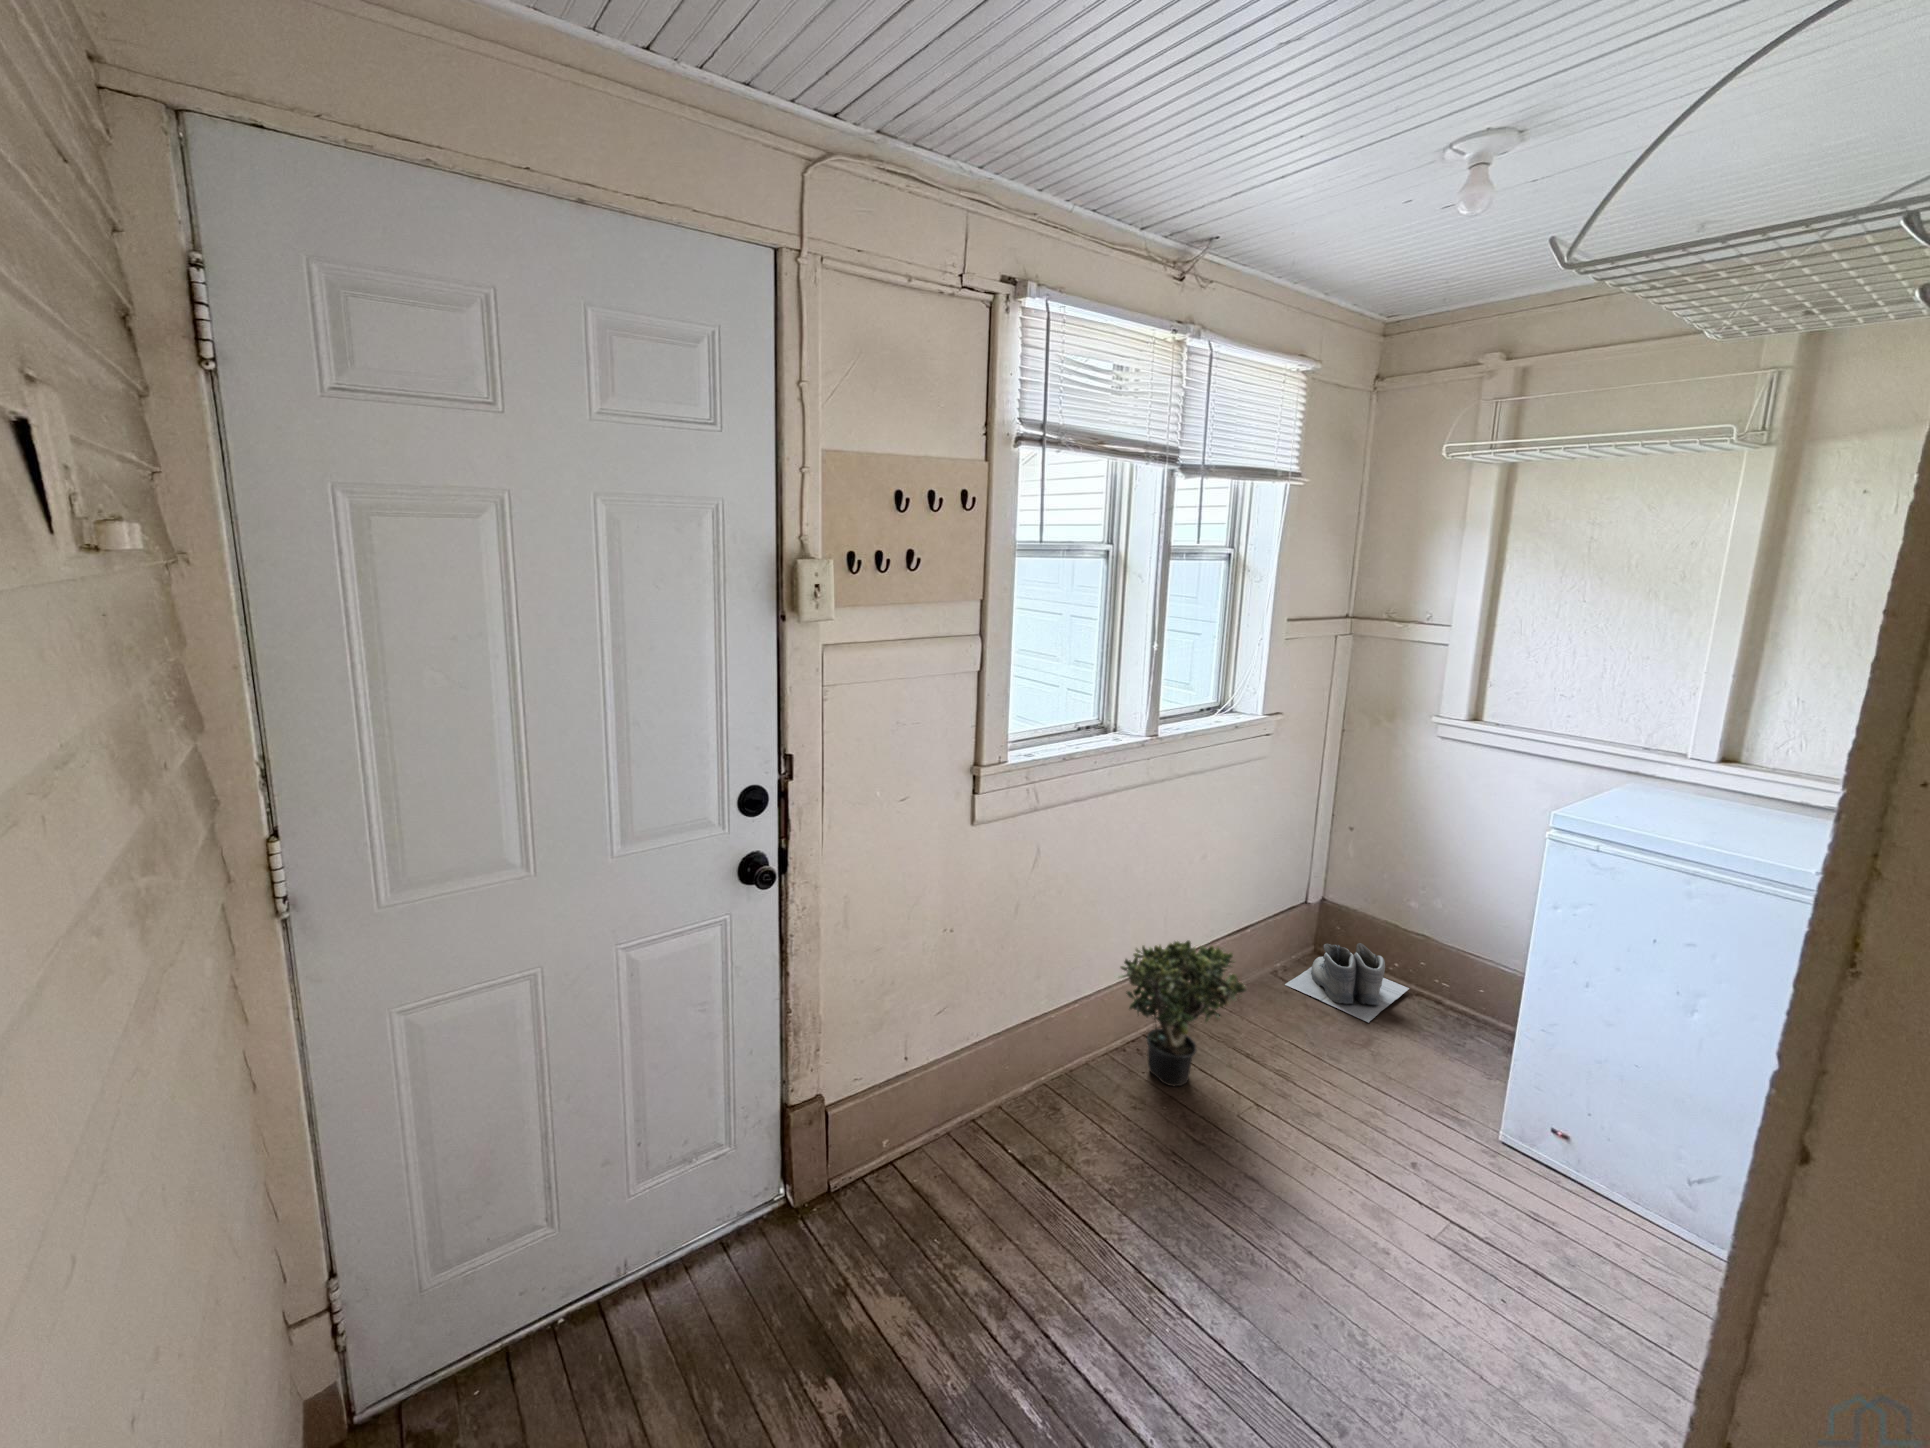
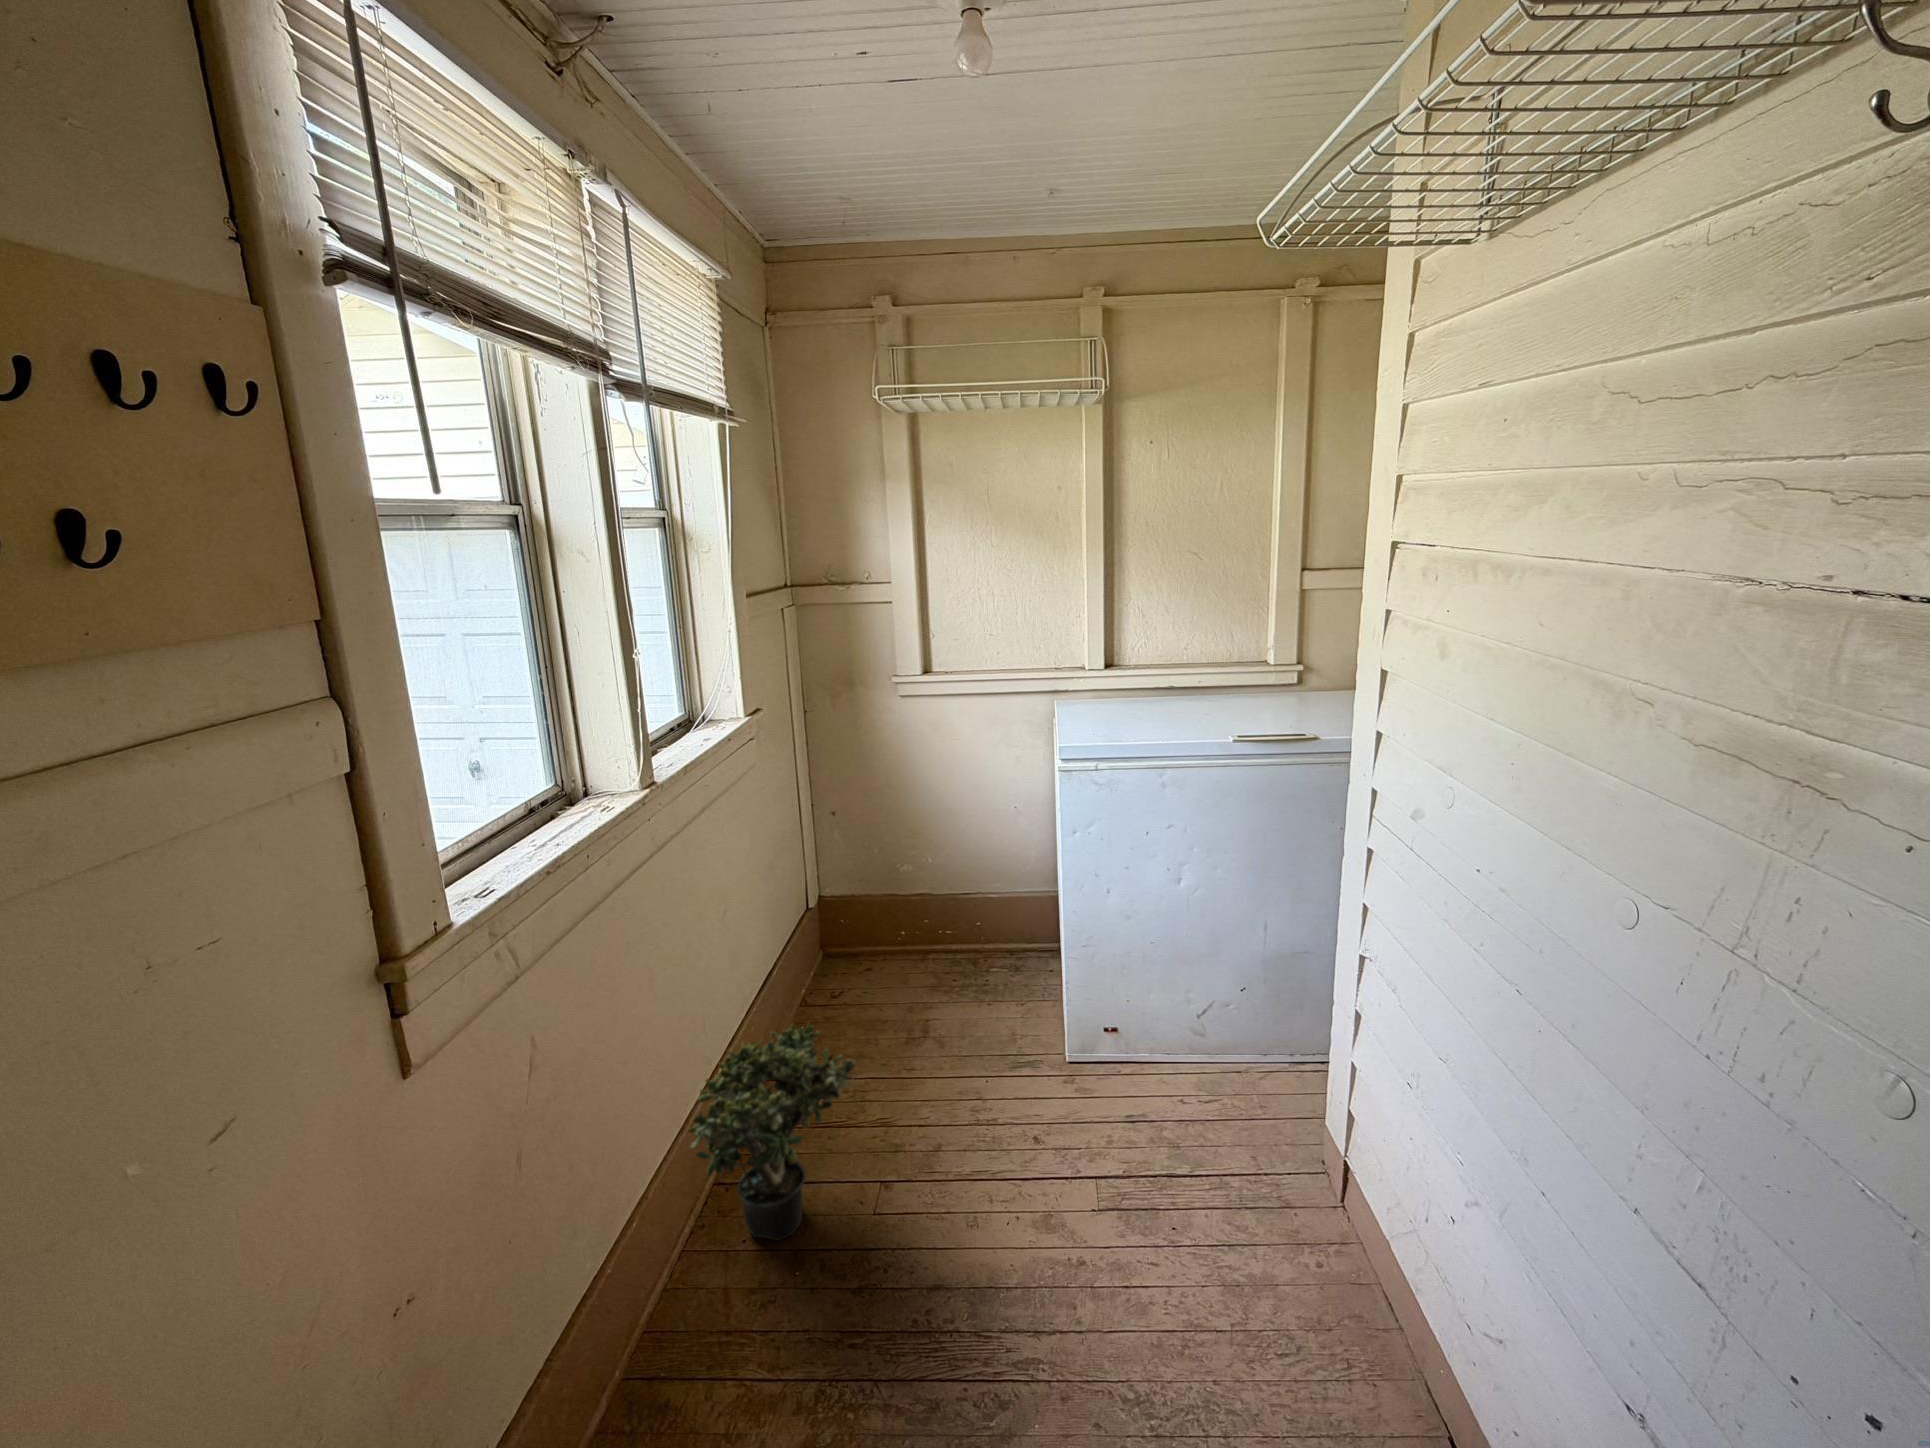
boots: present [1285,943,1409,1023] -> none [821,929,922,1012]

